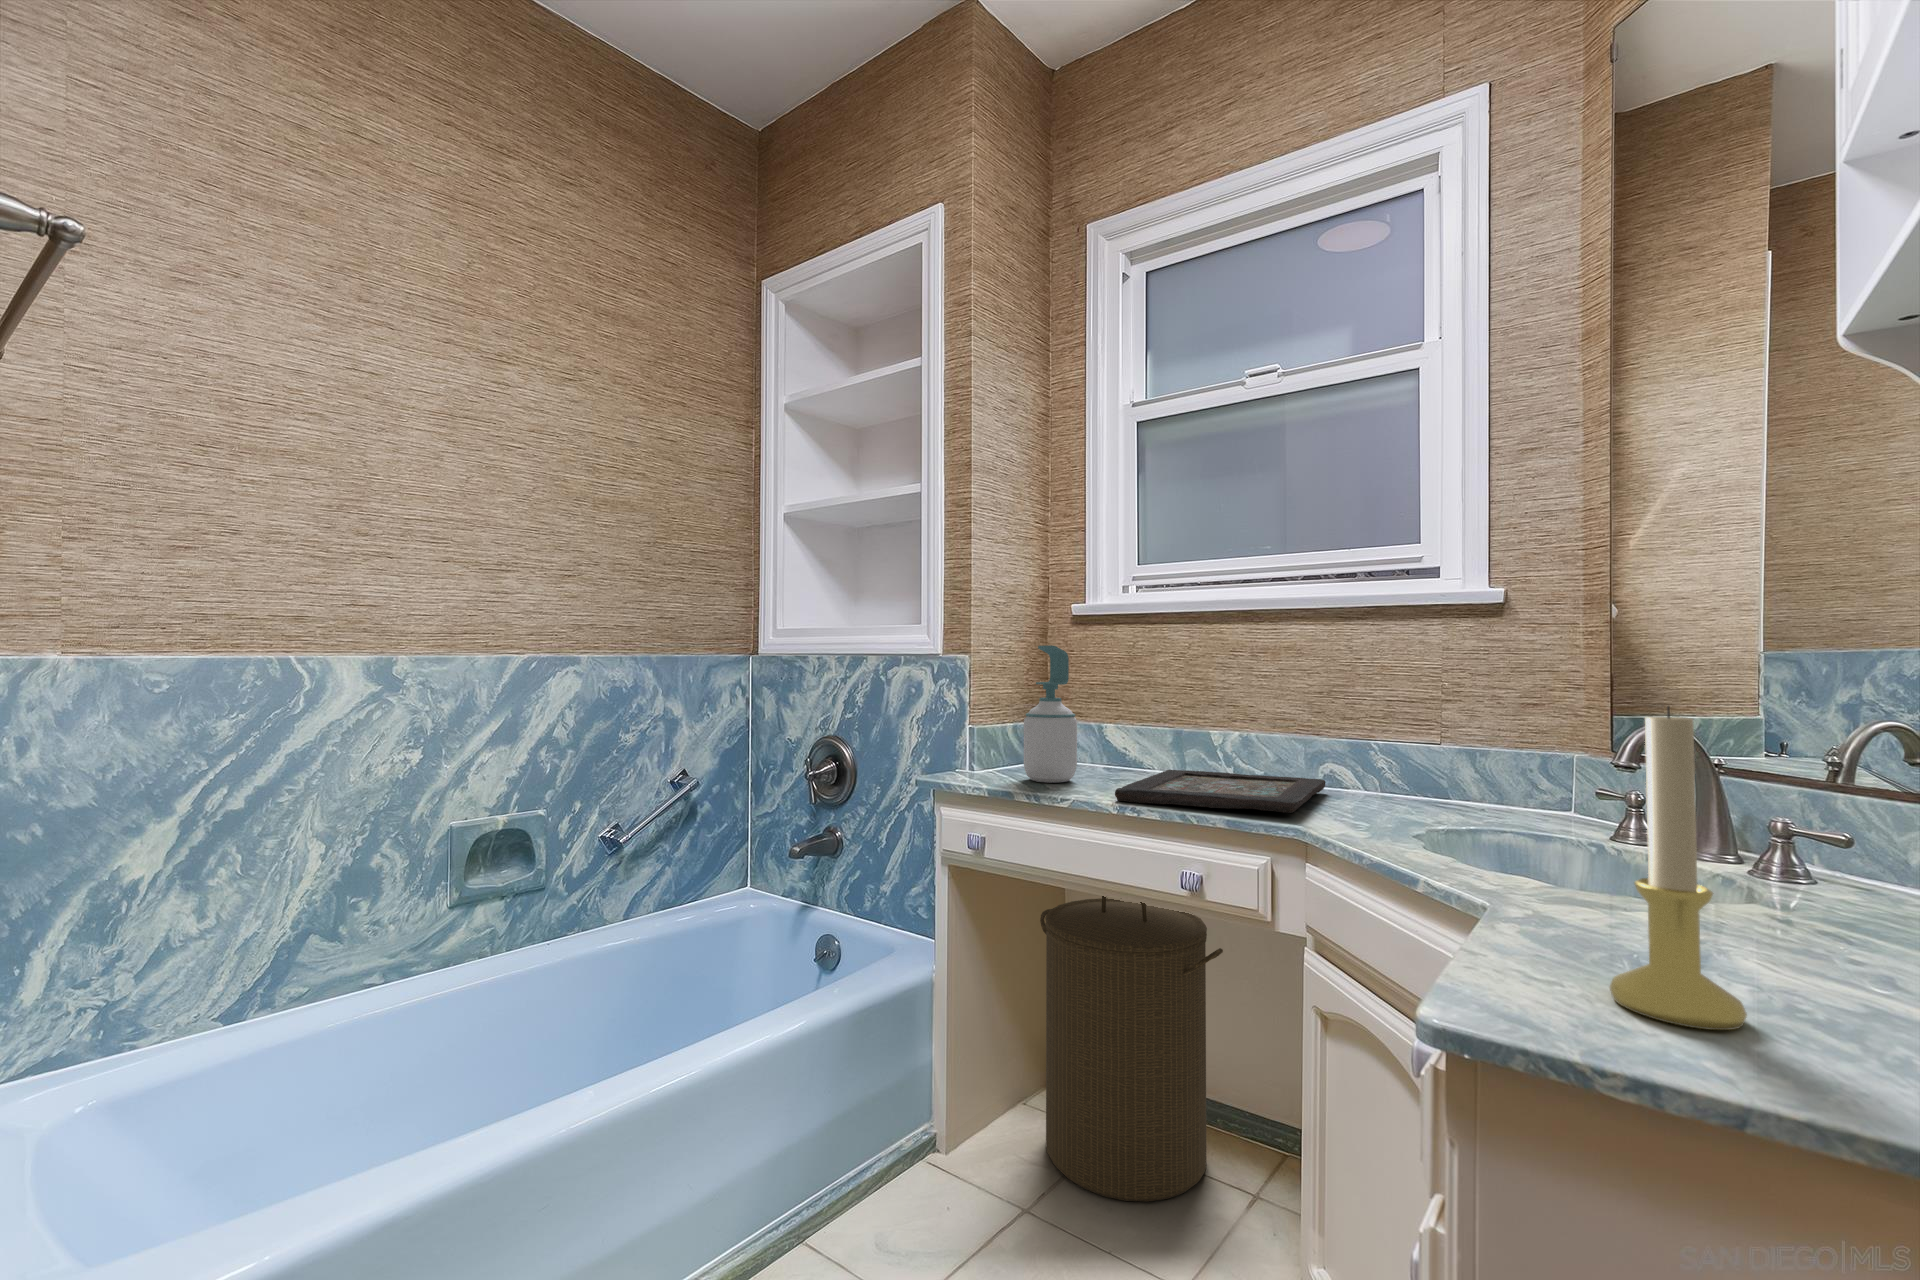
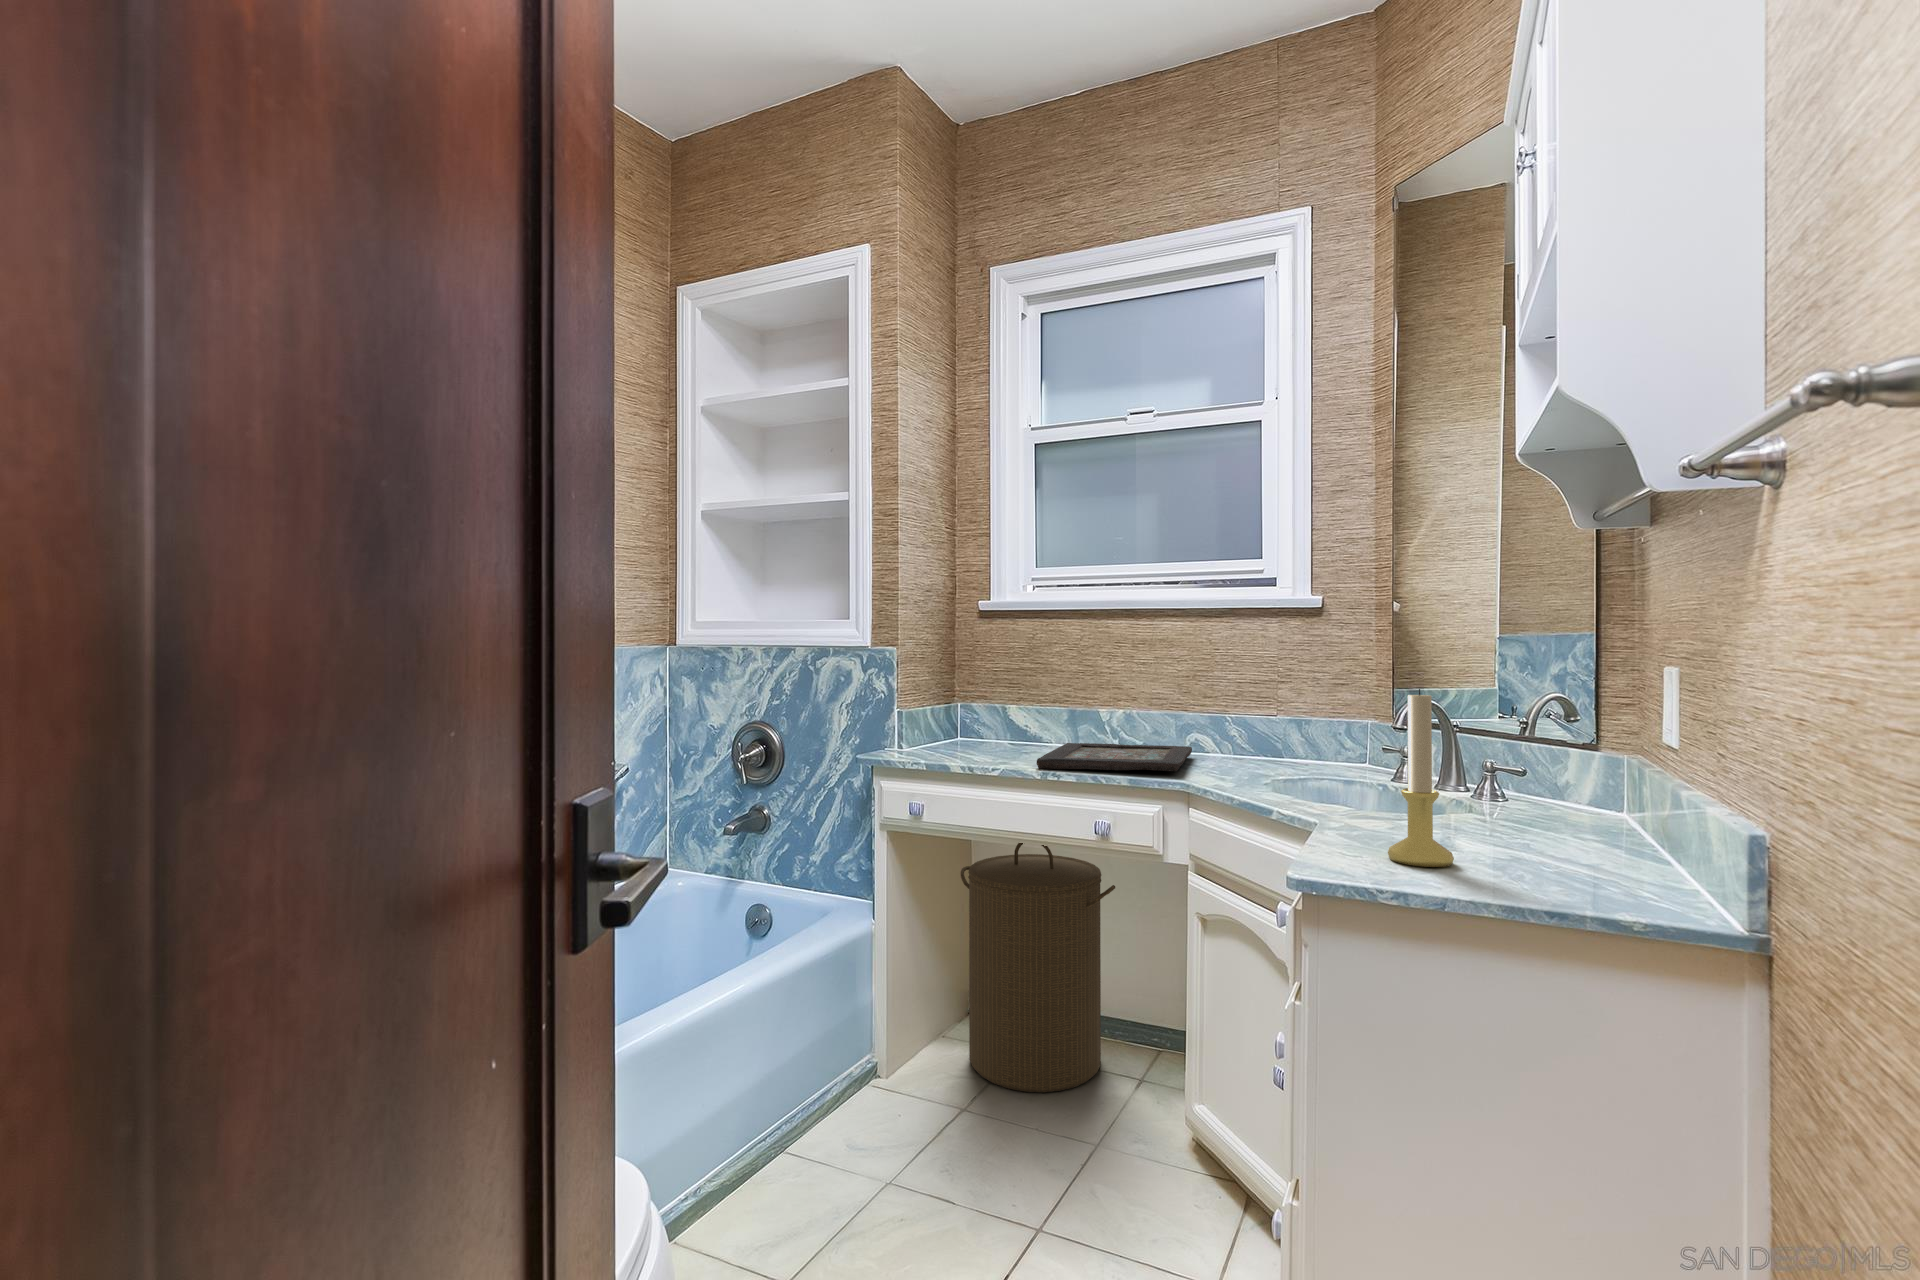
soap bottle: present [1024,645,1077,783] -> none [950,639,995,757]

